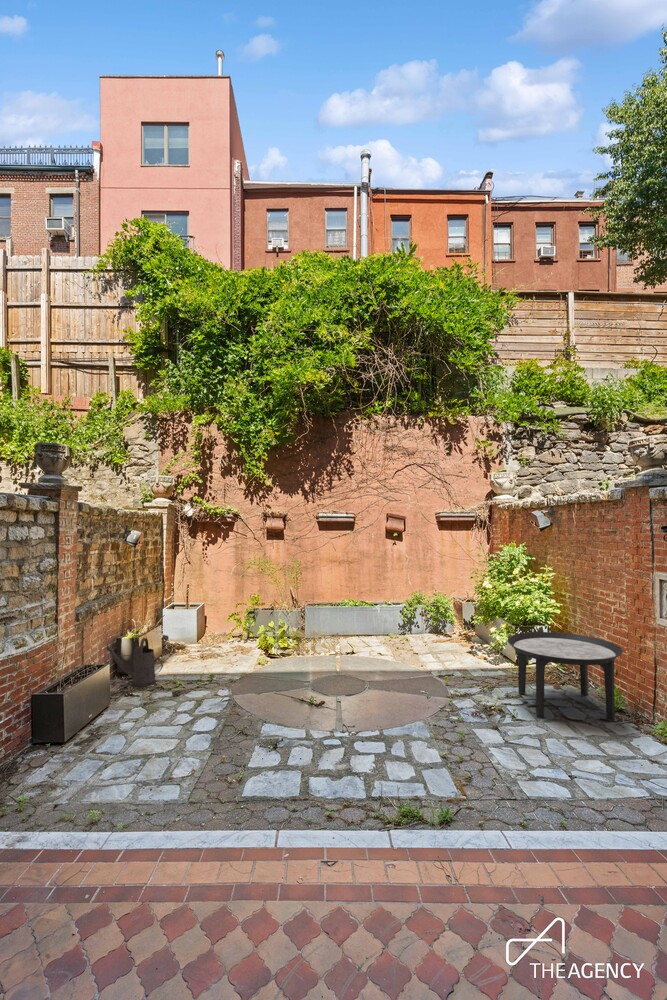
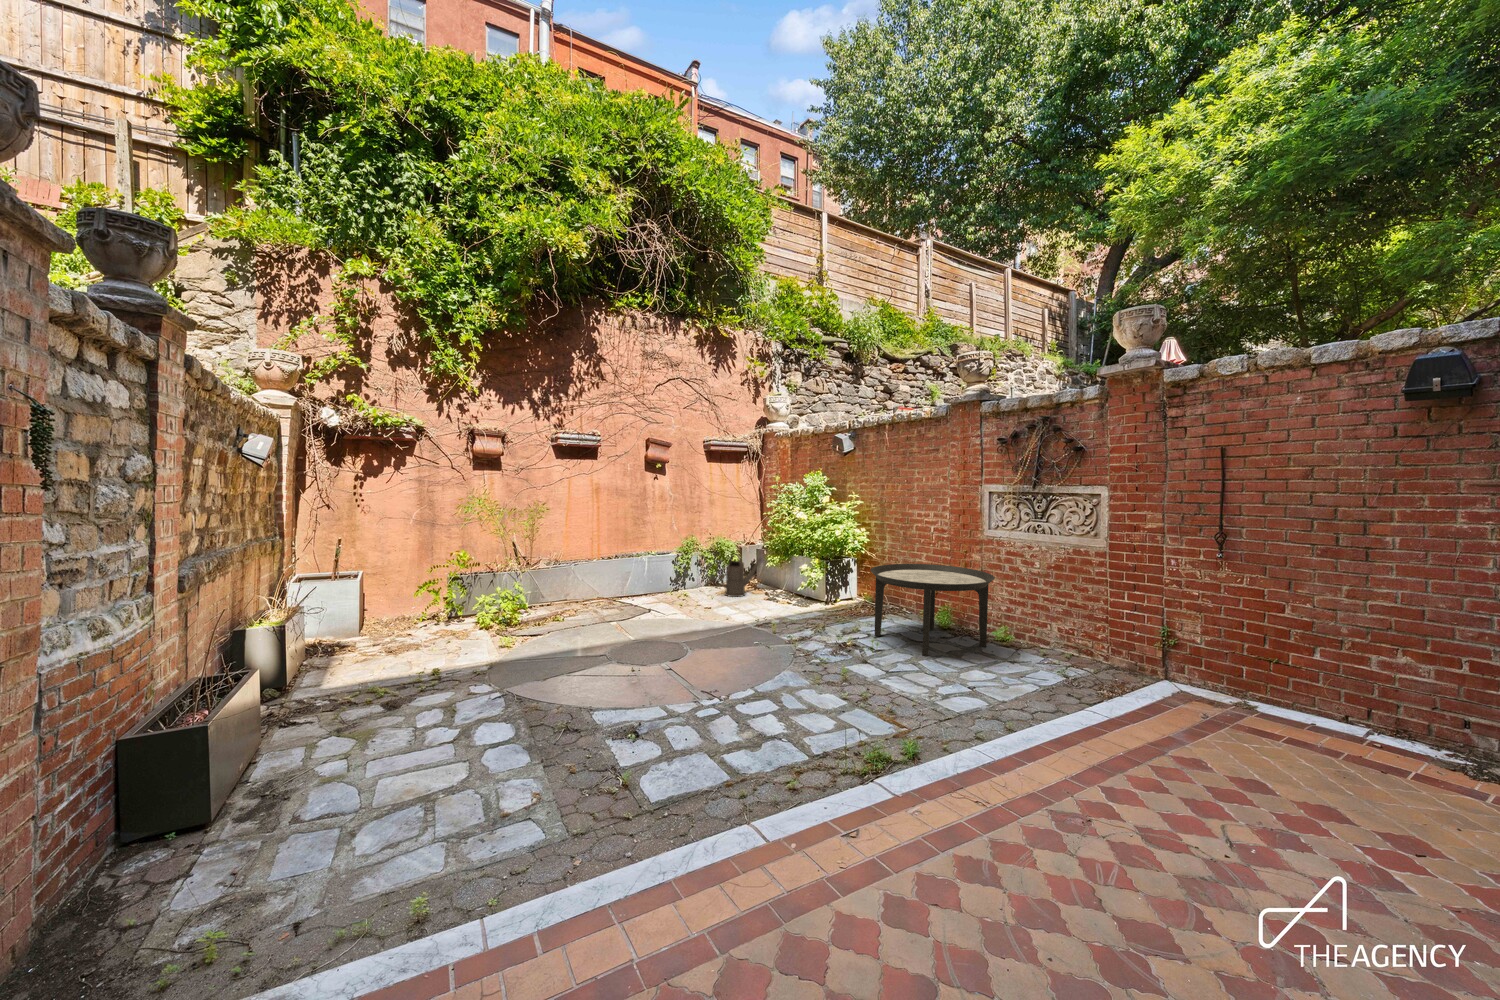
watering can: present [107,638,163,687] -> present [721,554,761,597]

